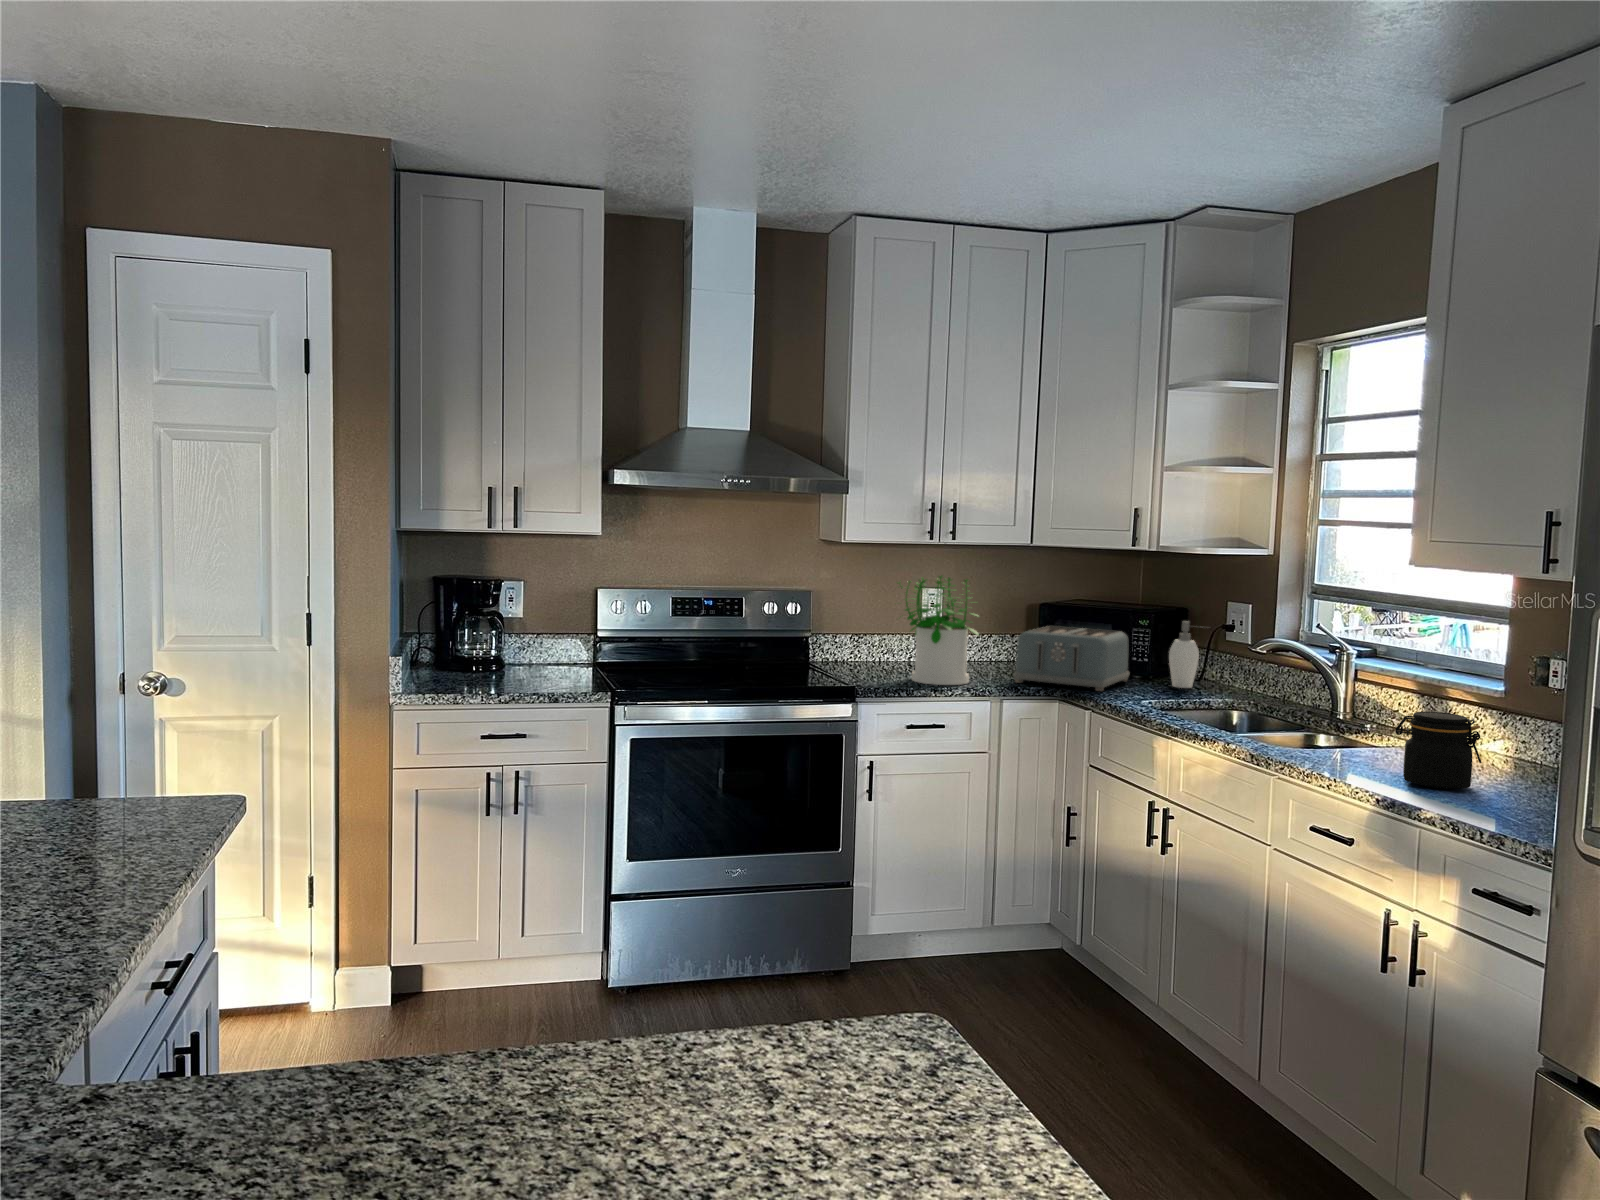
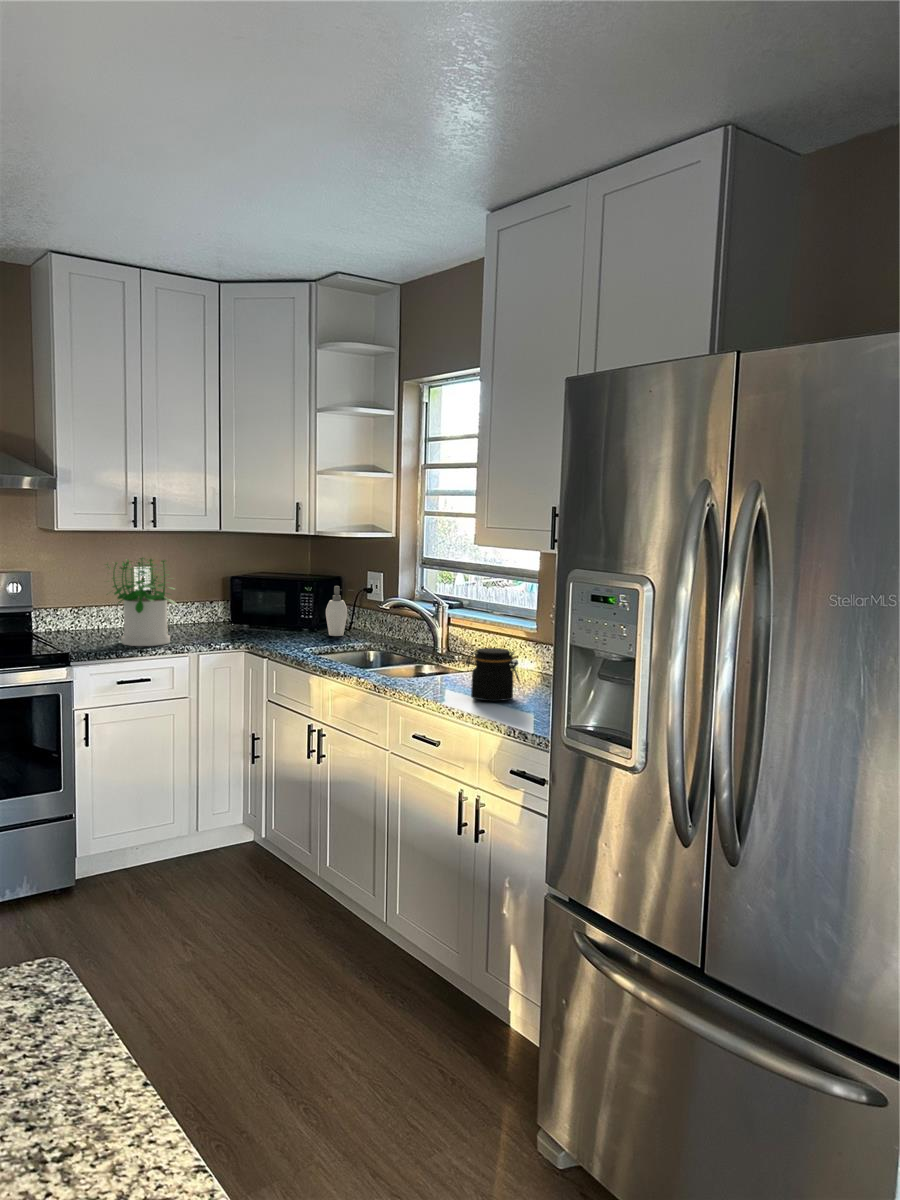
toaster: present [1013,626,1129,691] -> none [207,594,298,643]

